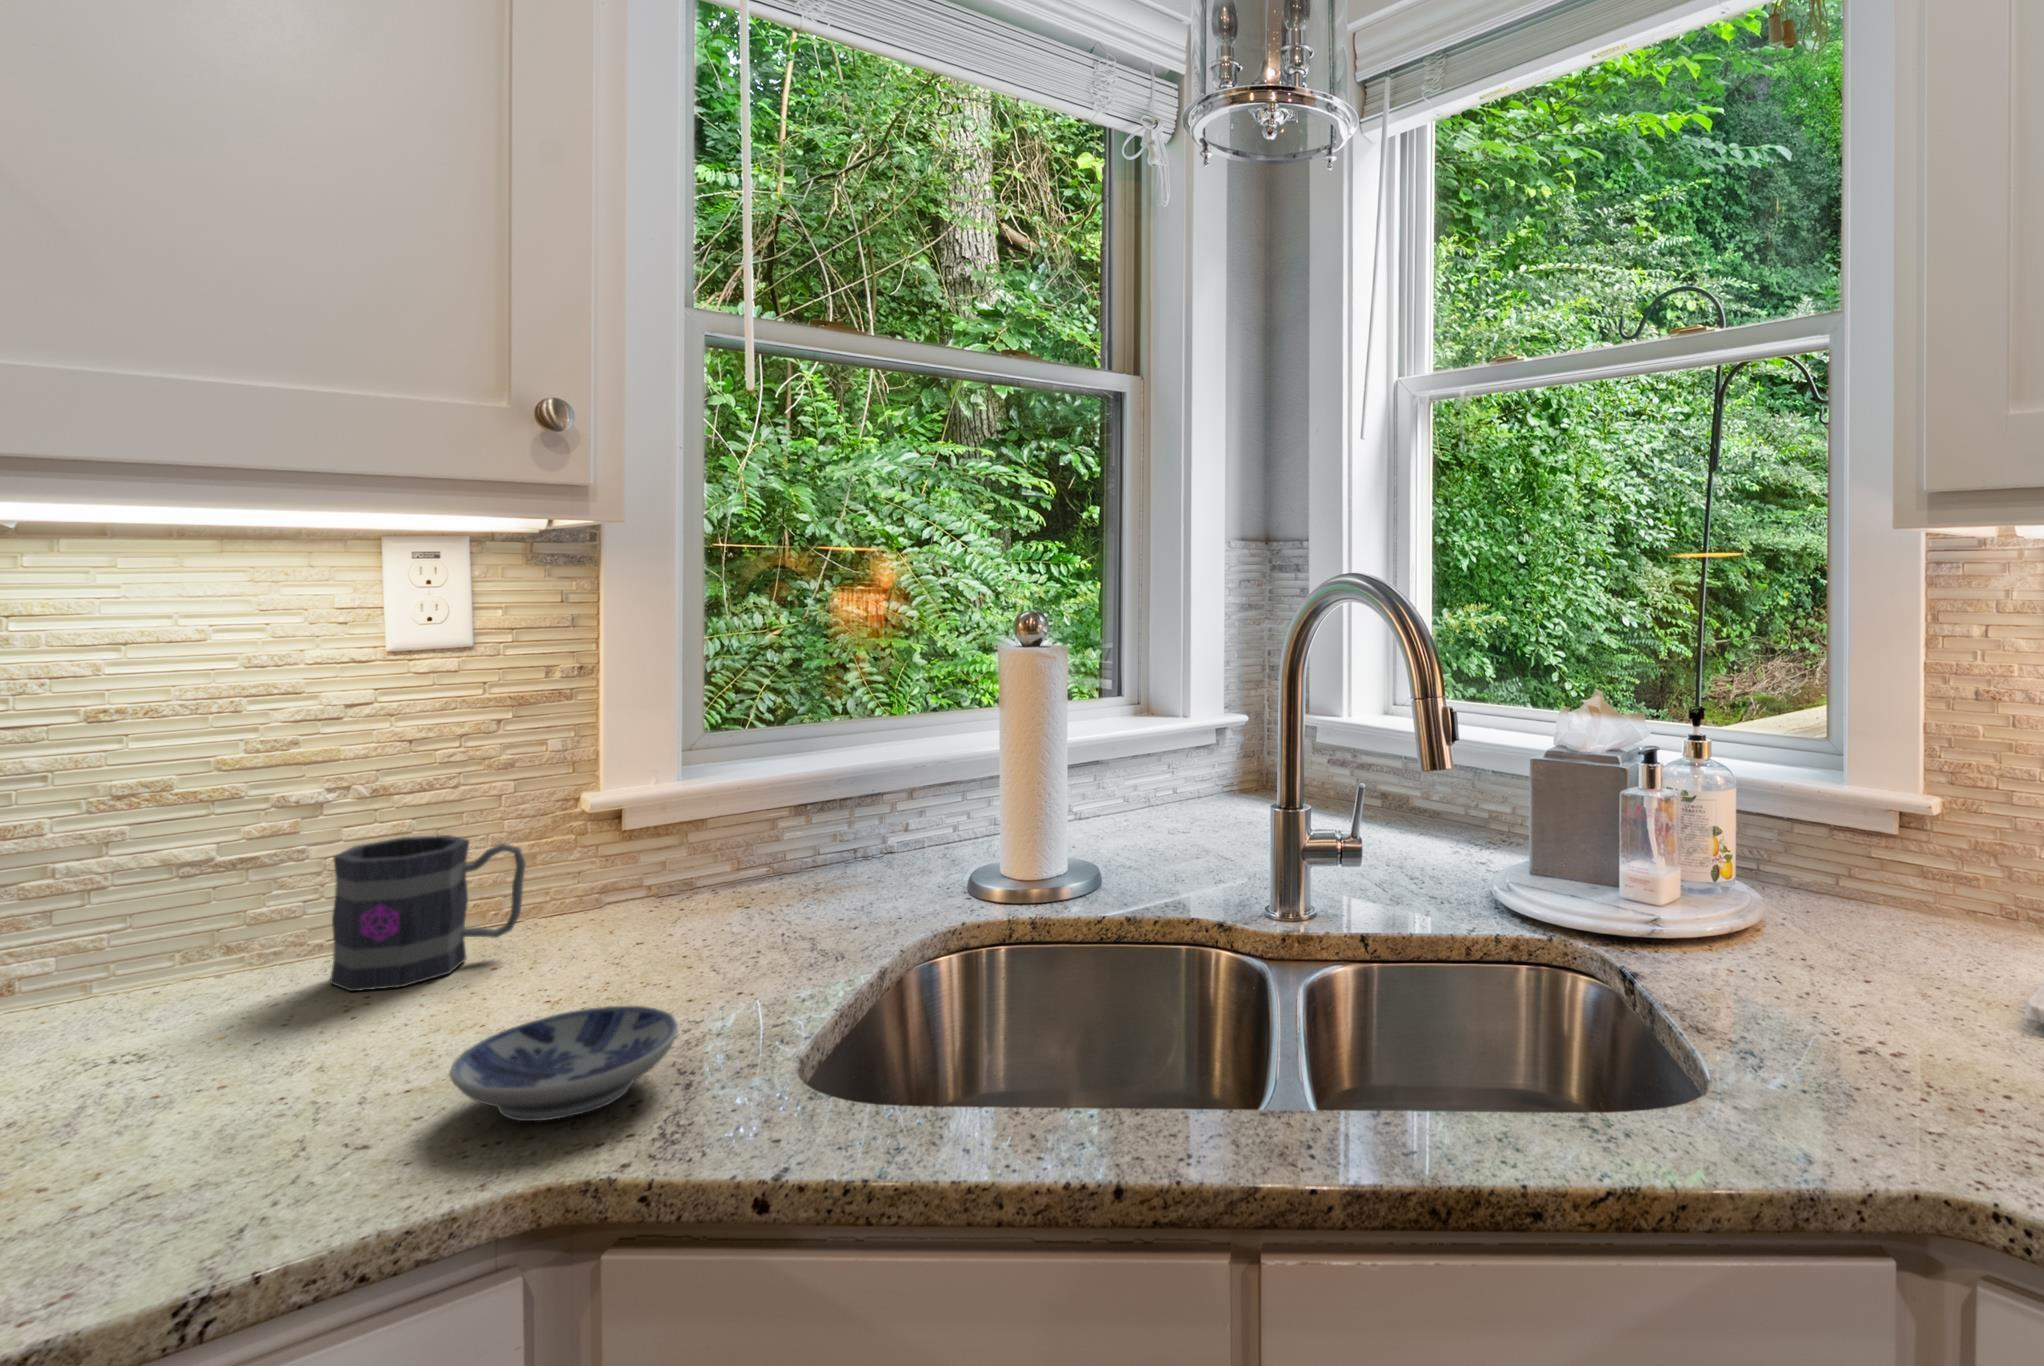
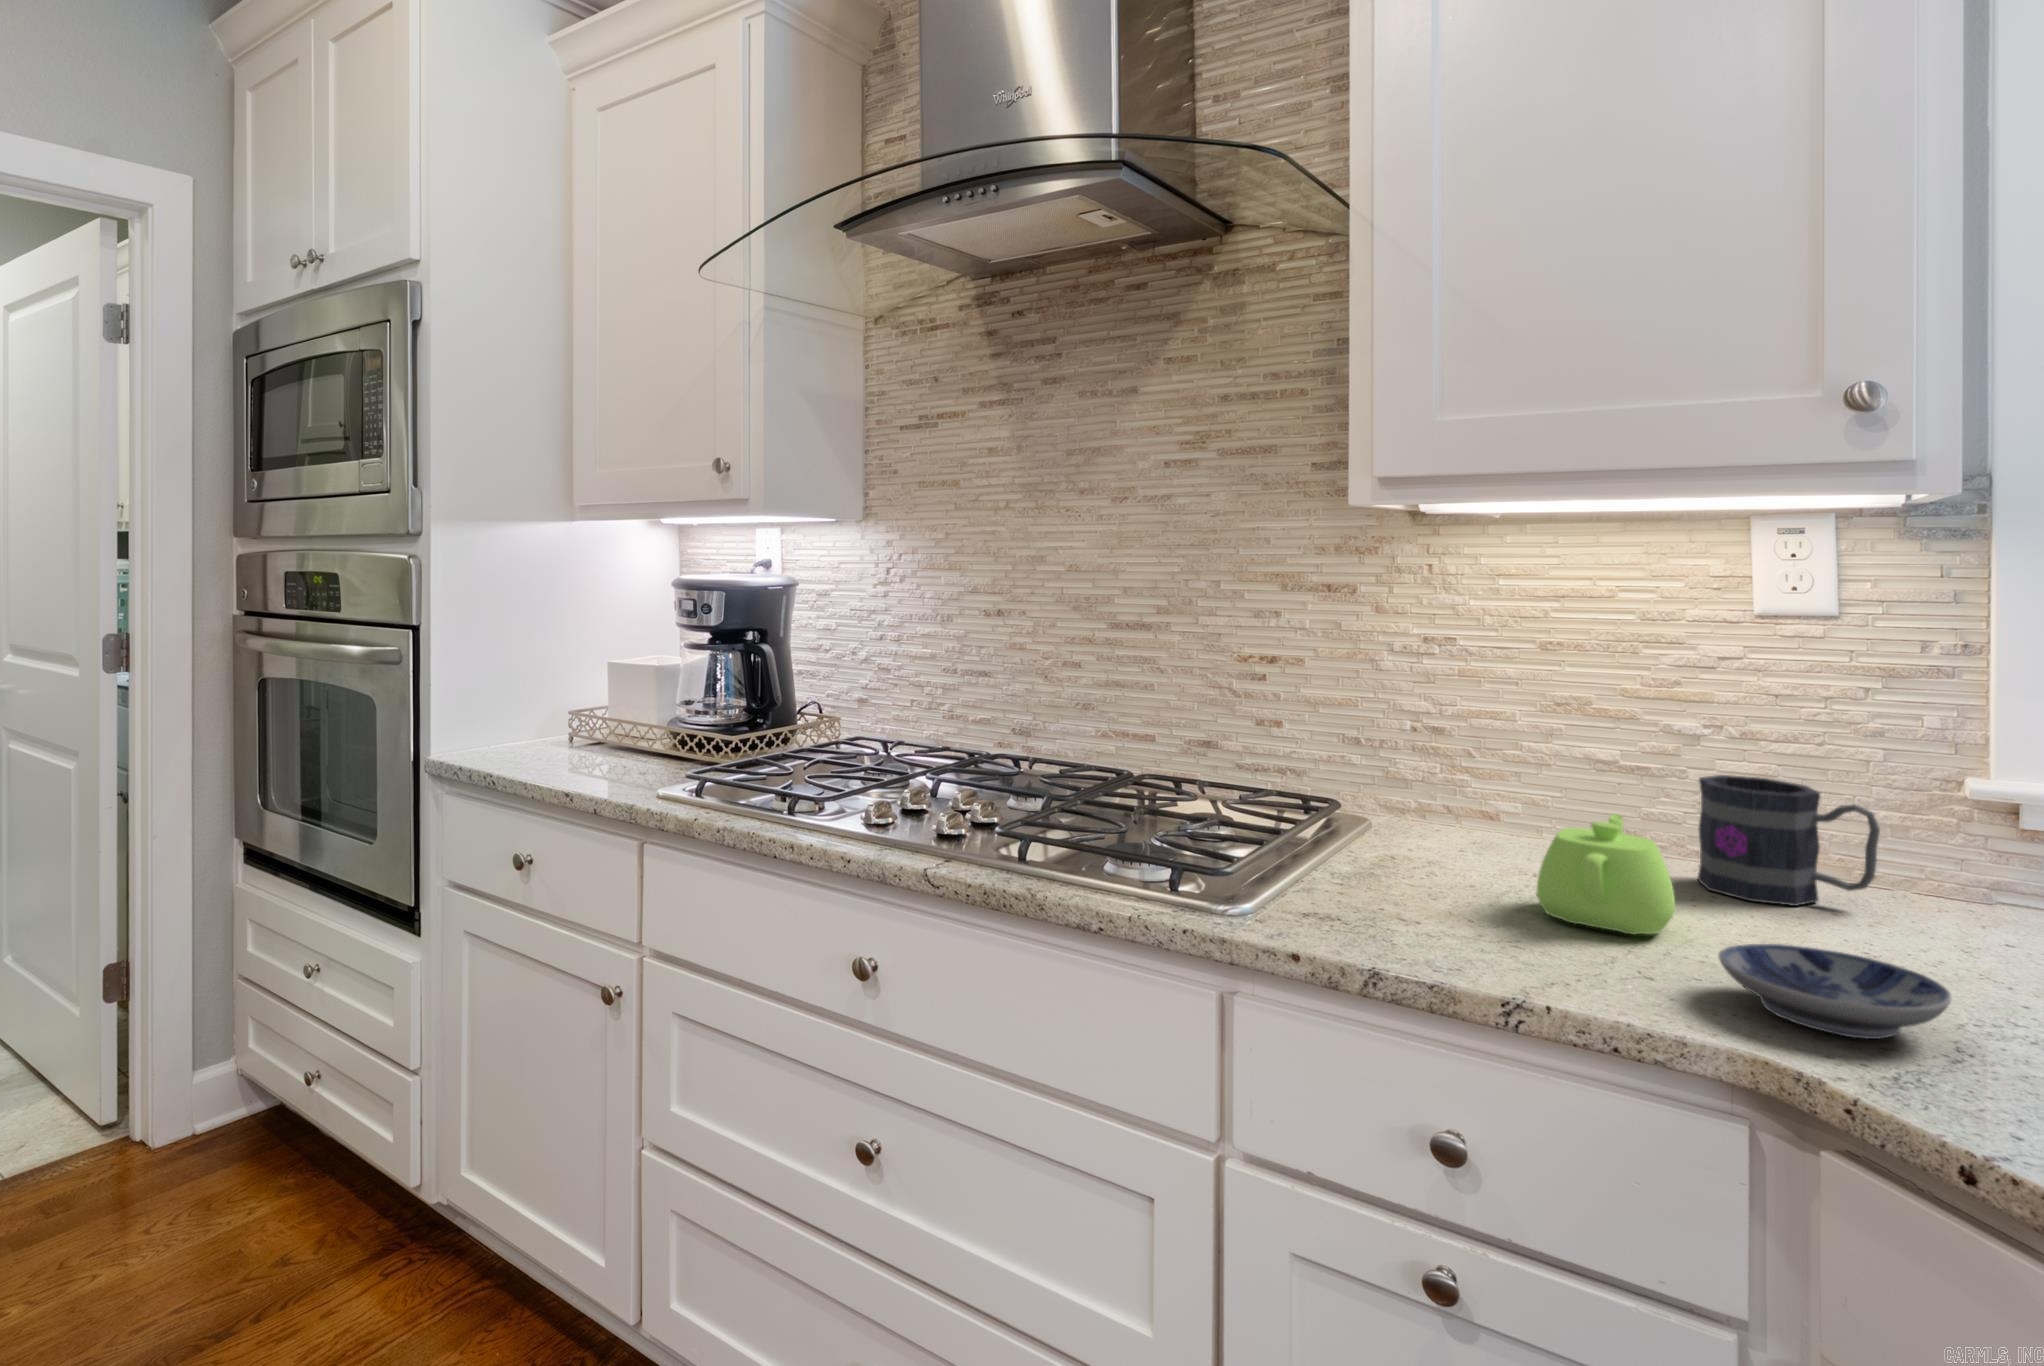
teapot: none [142,935,351,1121] -> present [1537,814,1675,935]

